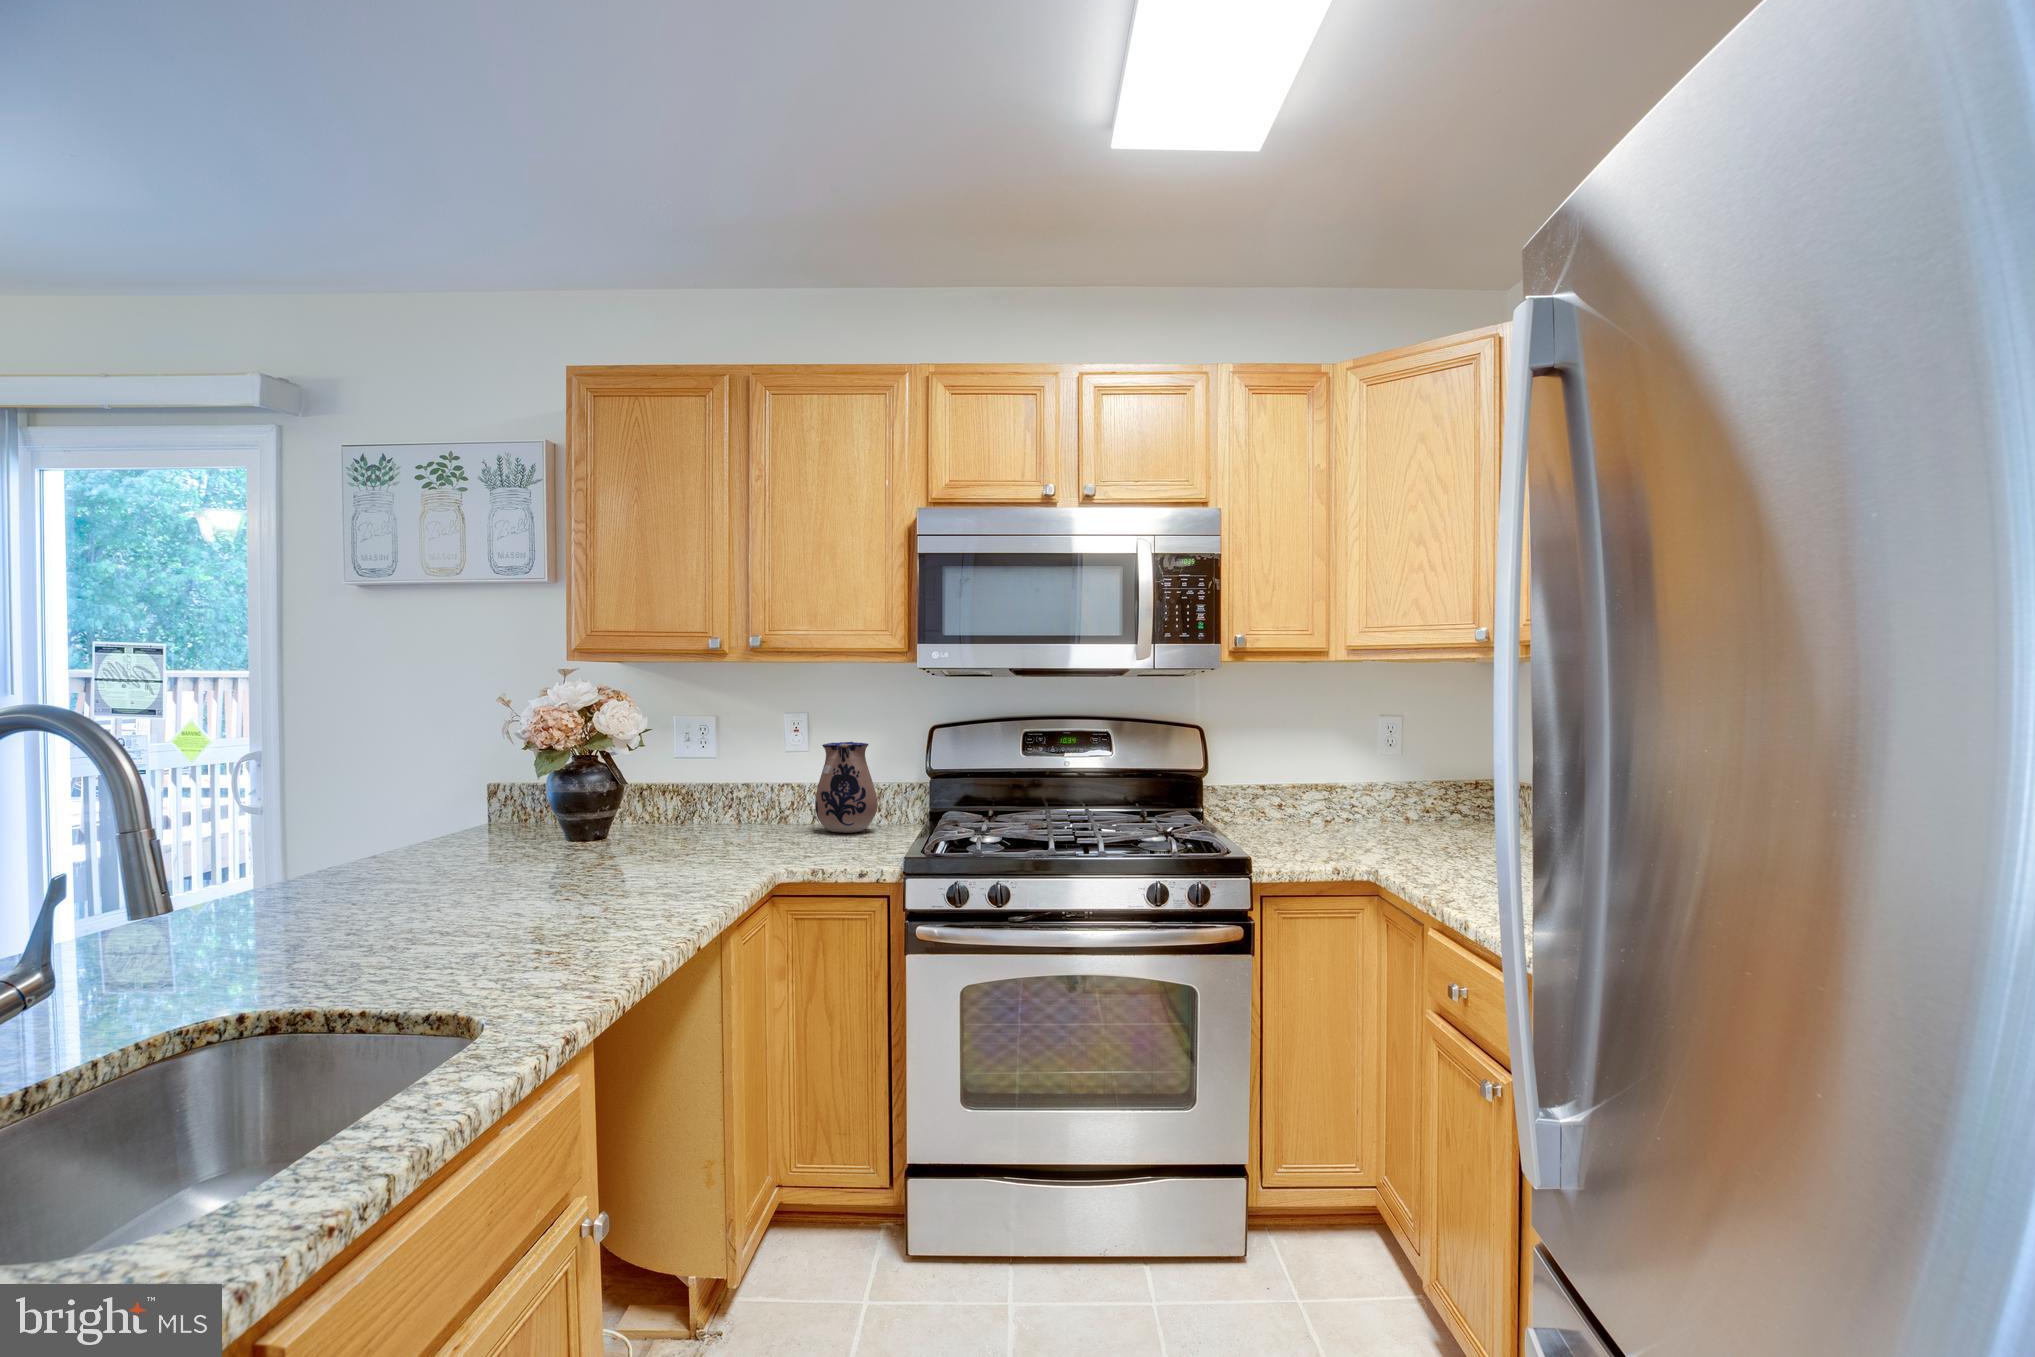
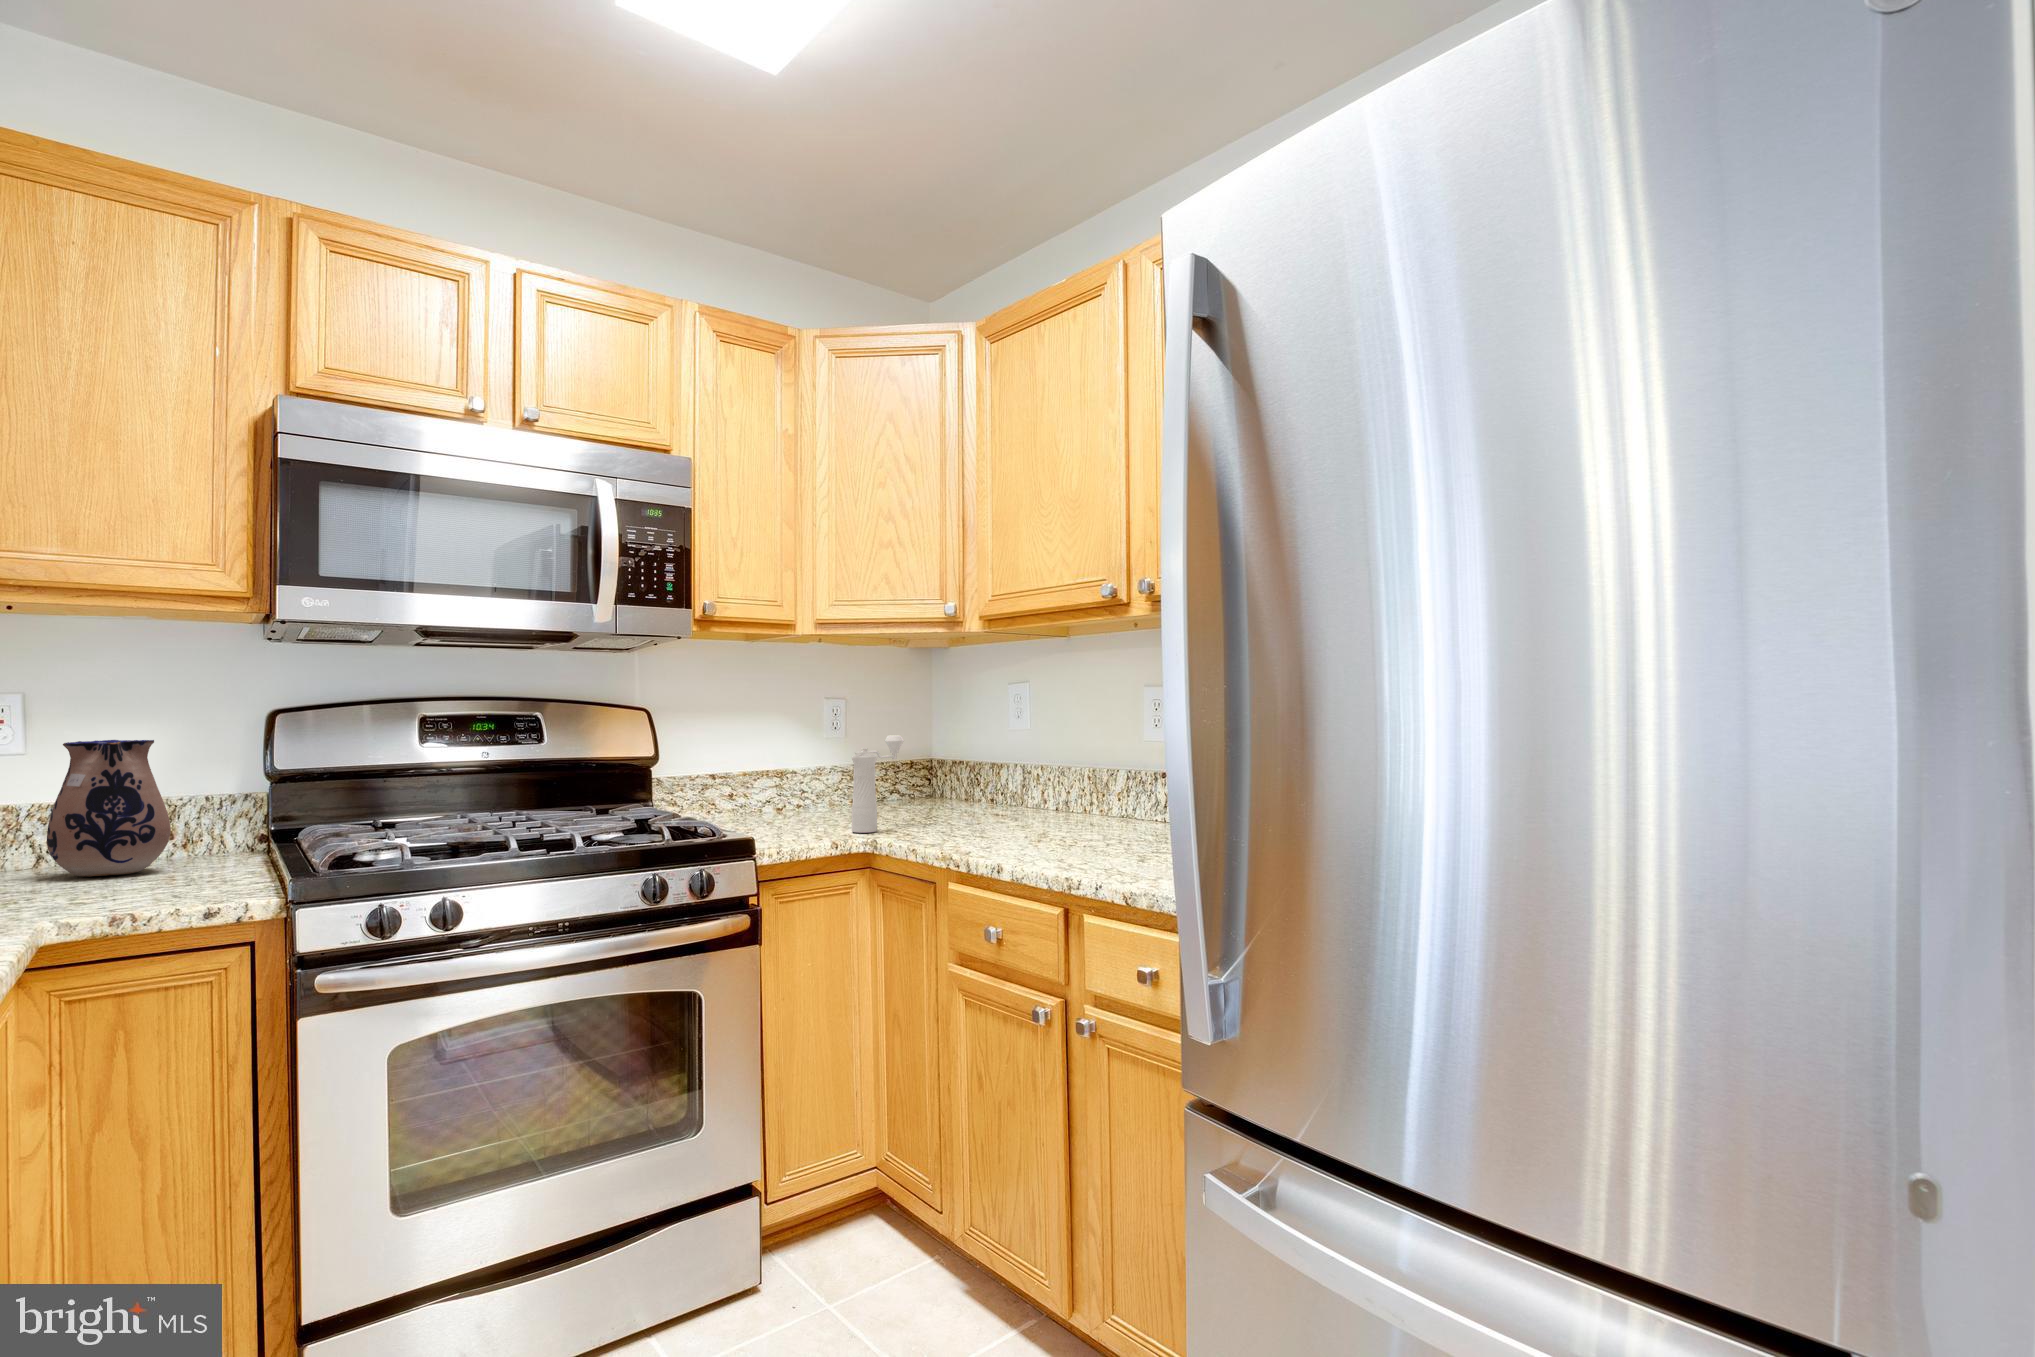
pepper mill: none [1366,764,1428,862] -> present [852,735,904,833]

